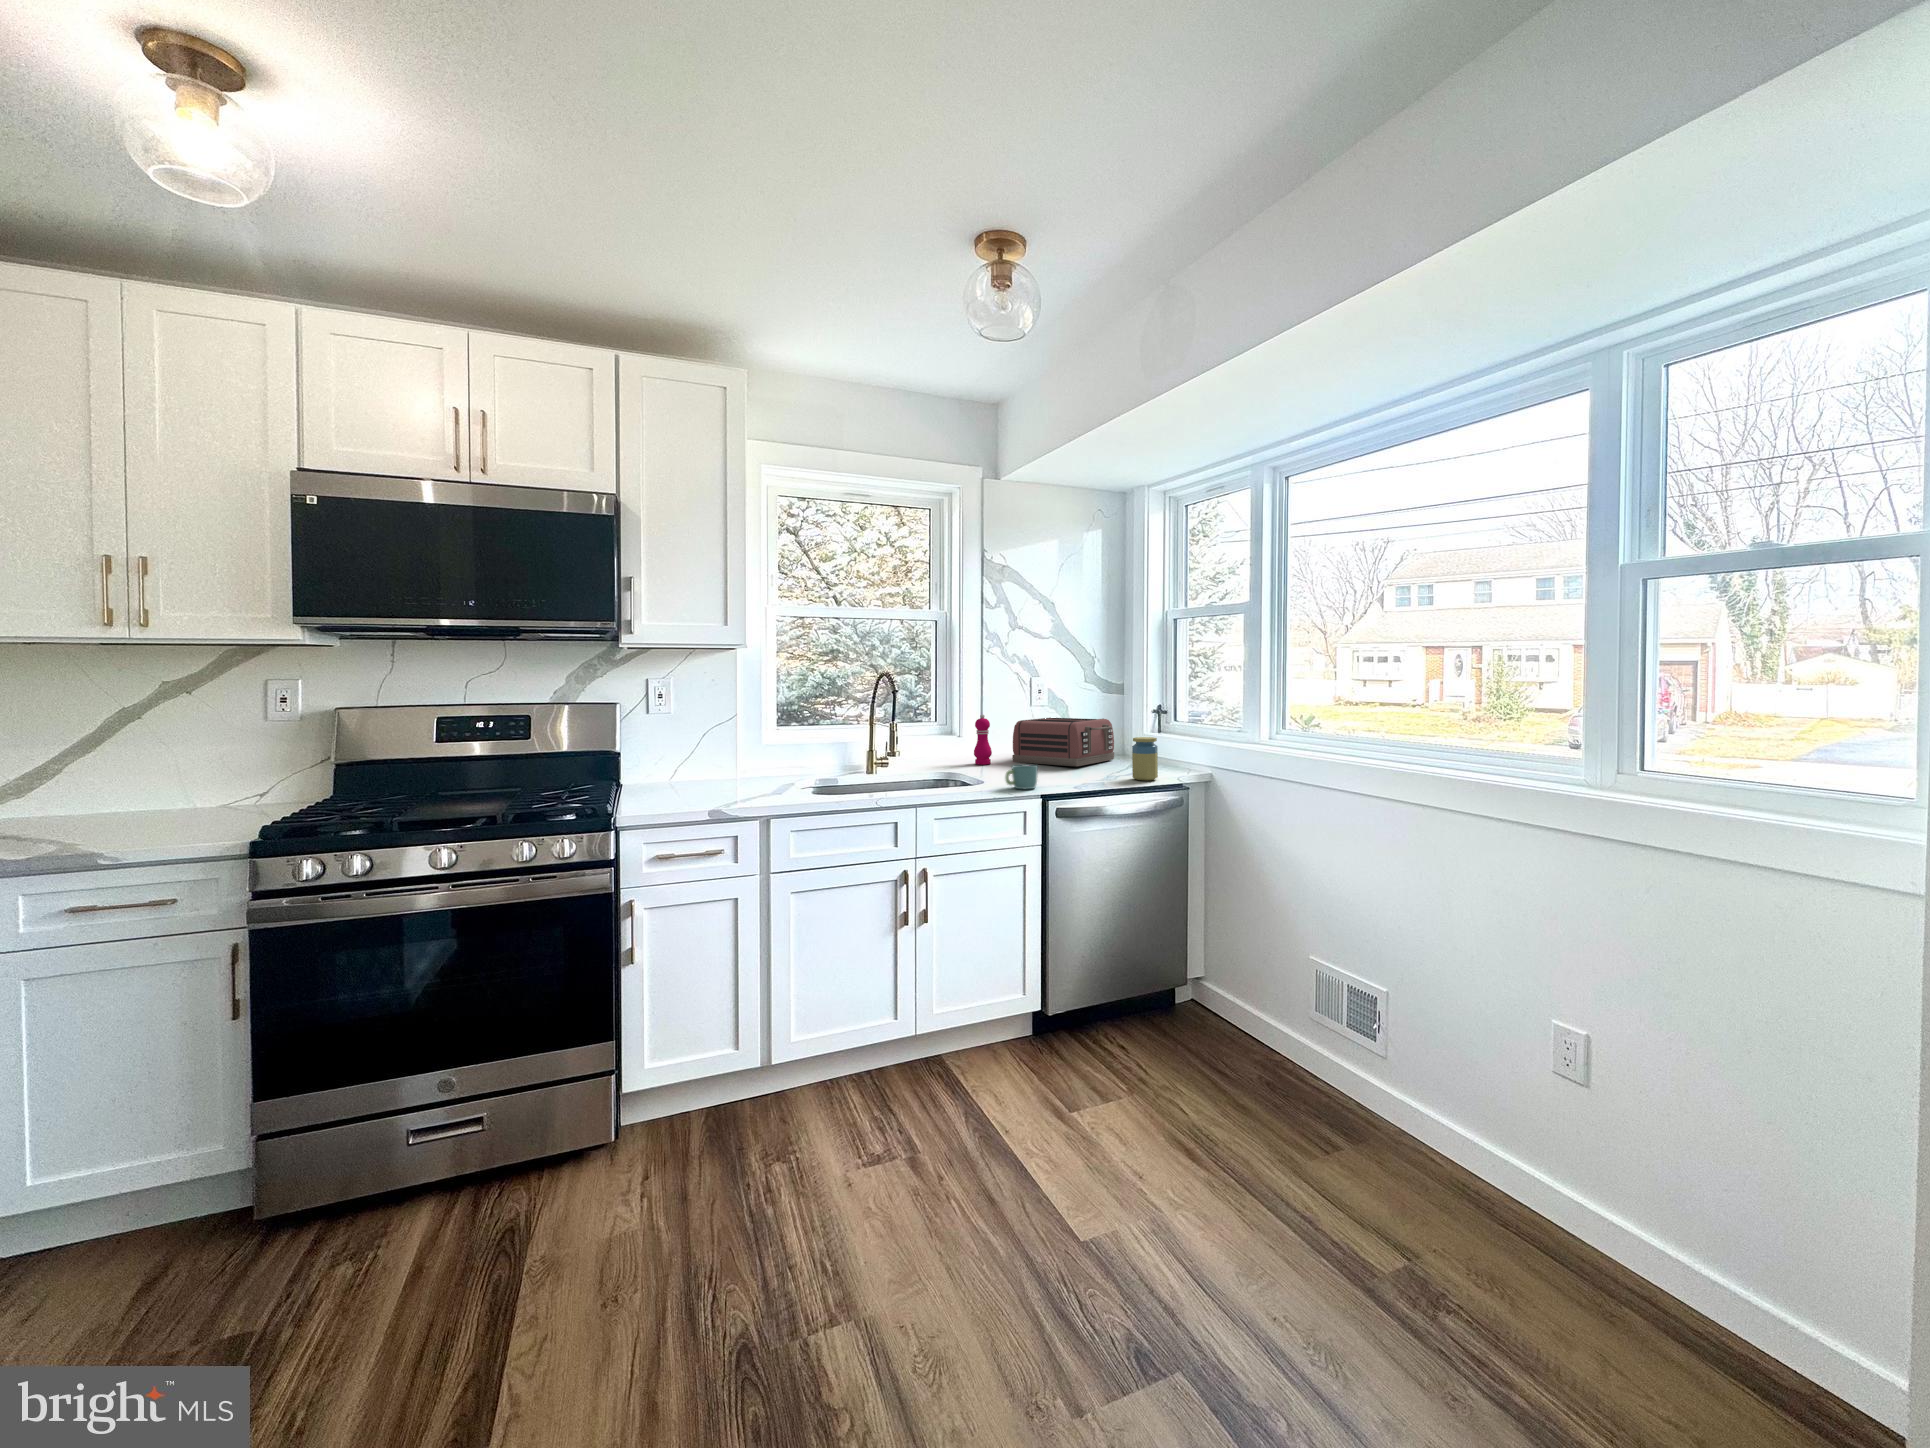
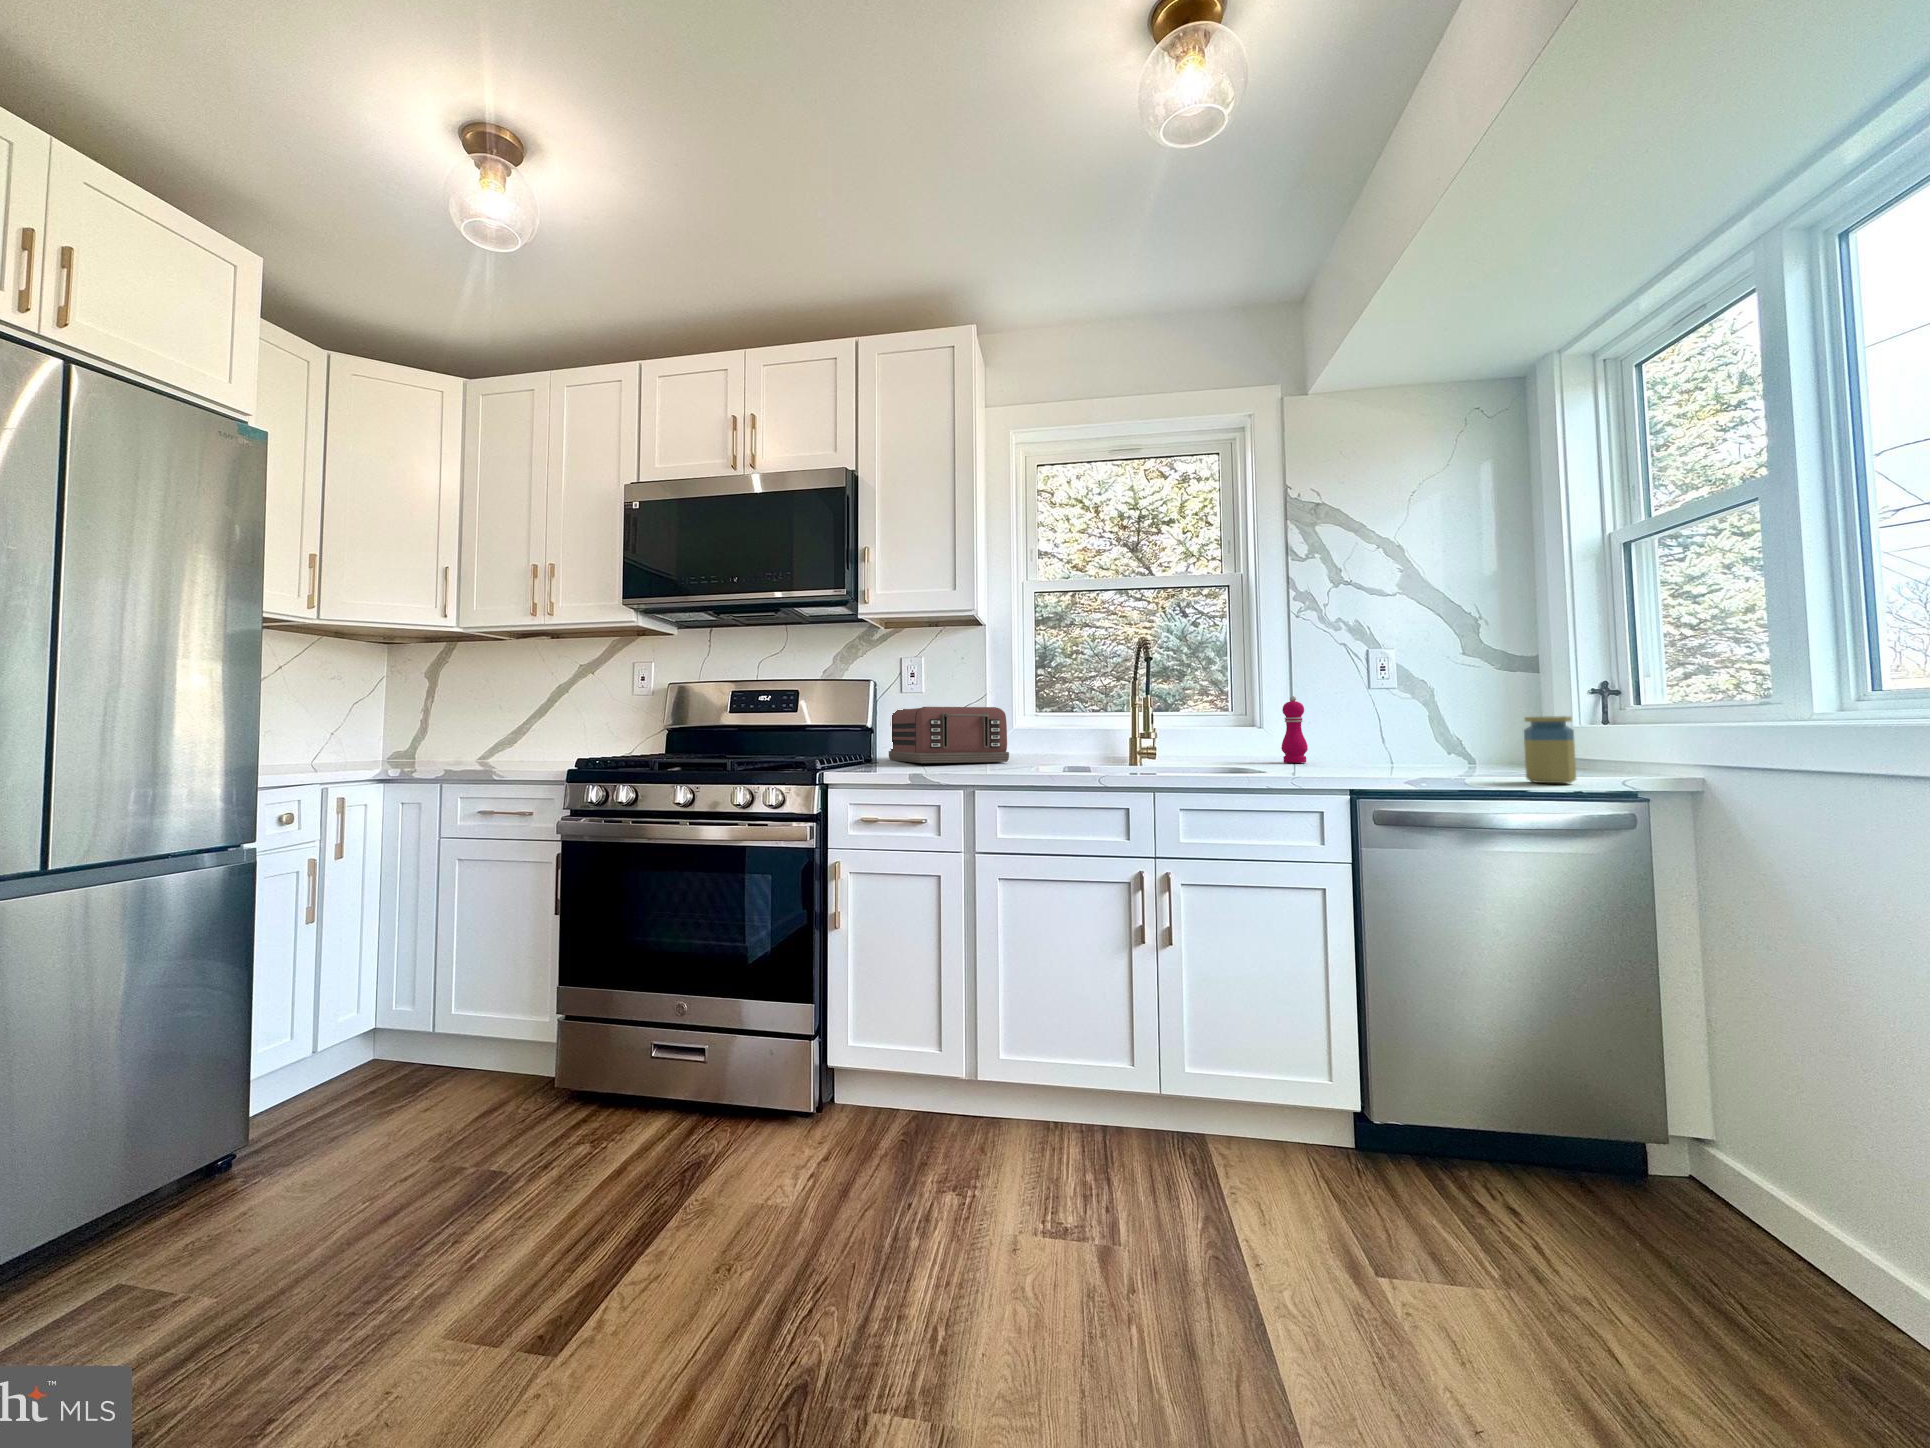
toaster: present [1012,718,1114,767] -> present [889,707,1009,763]
mug: present [1005,765,1038,789] -> none [1292,749,1346,781]

